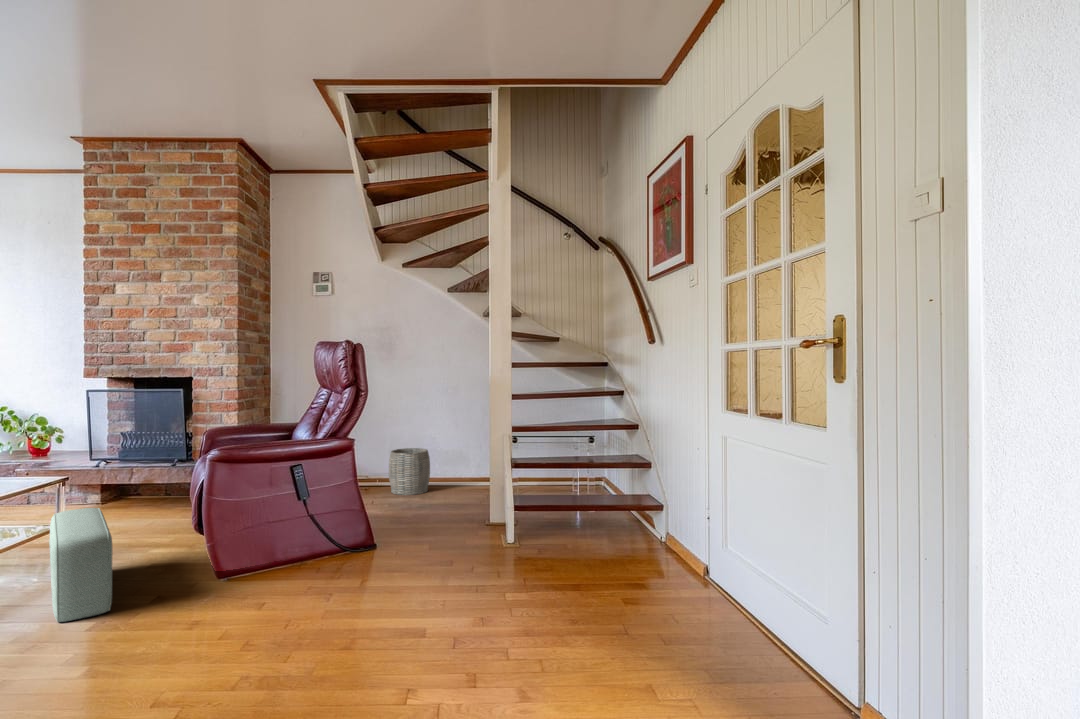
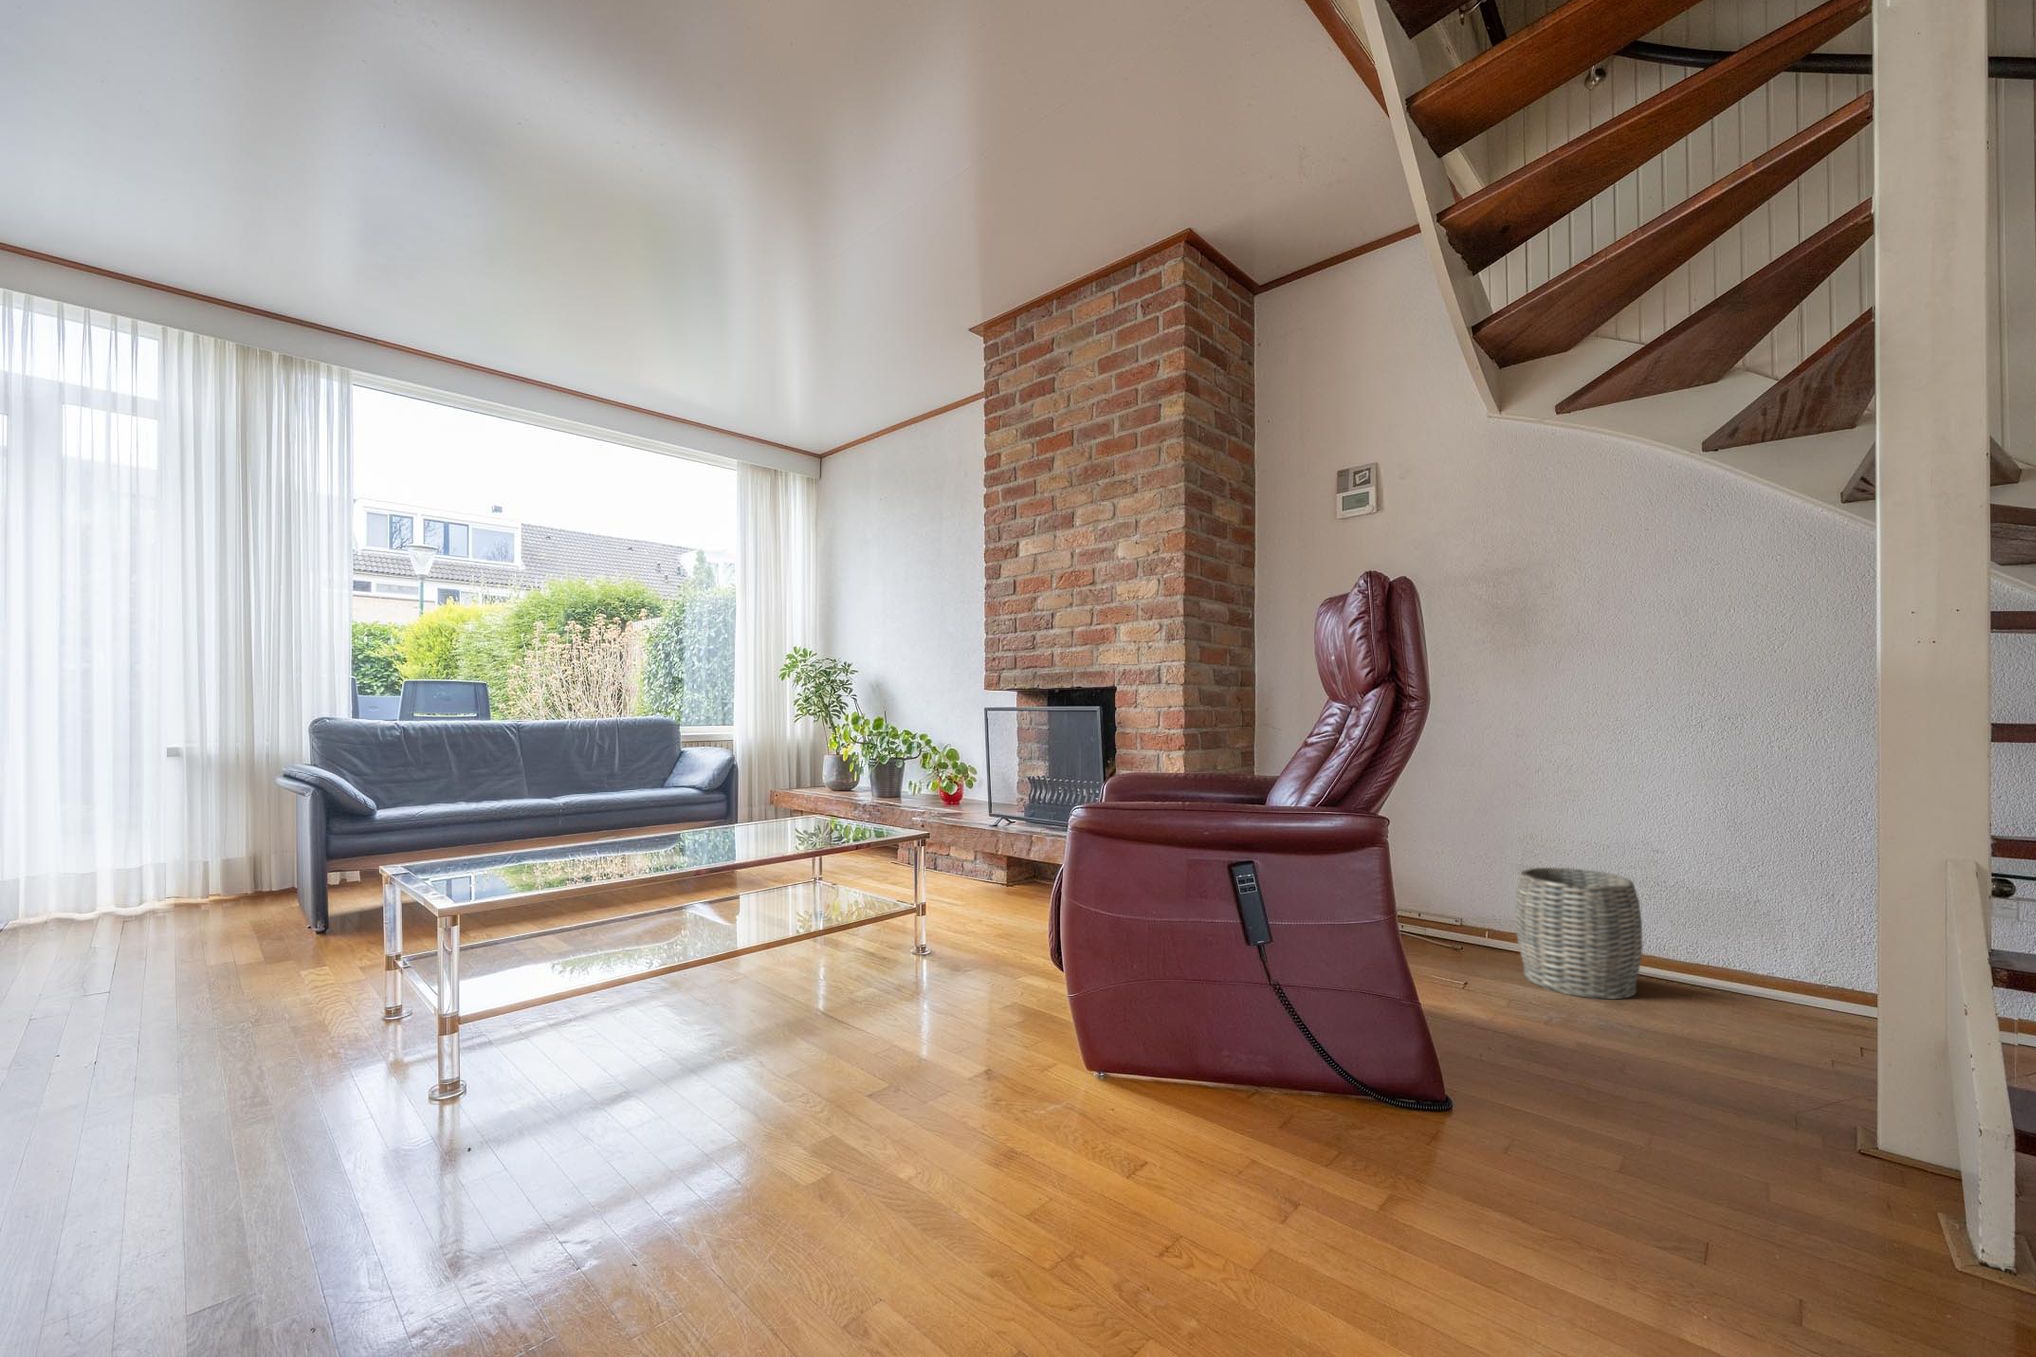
pouf: present [49,508,113,622] -> none [636,919,851,1203]

